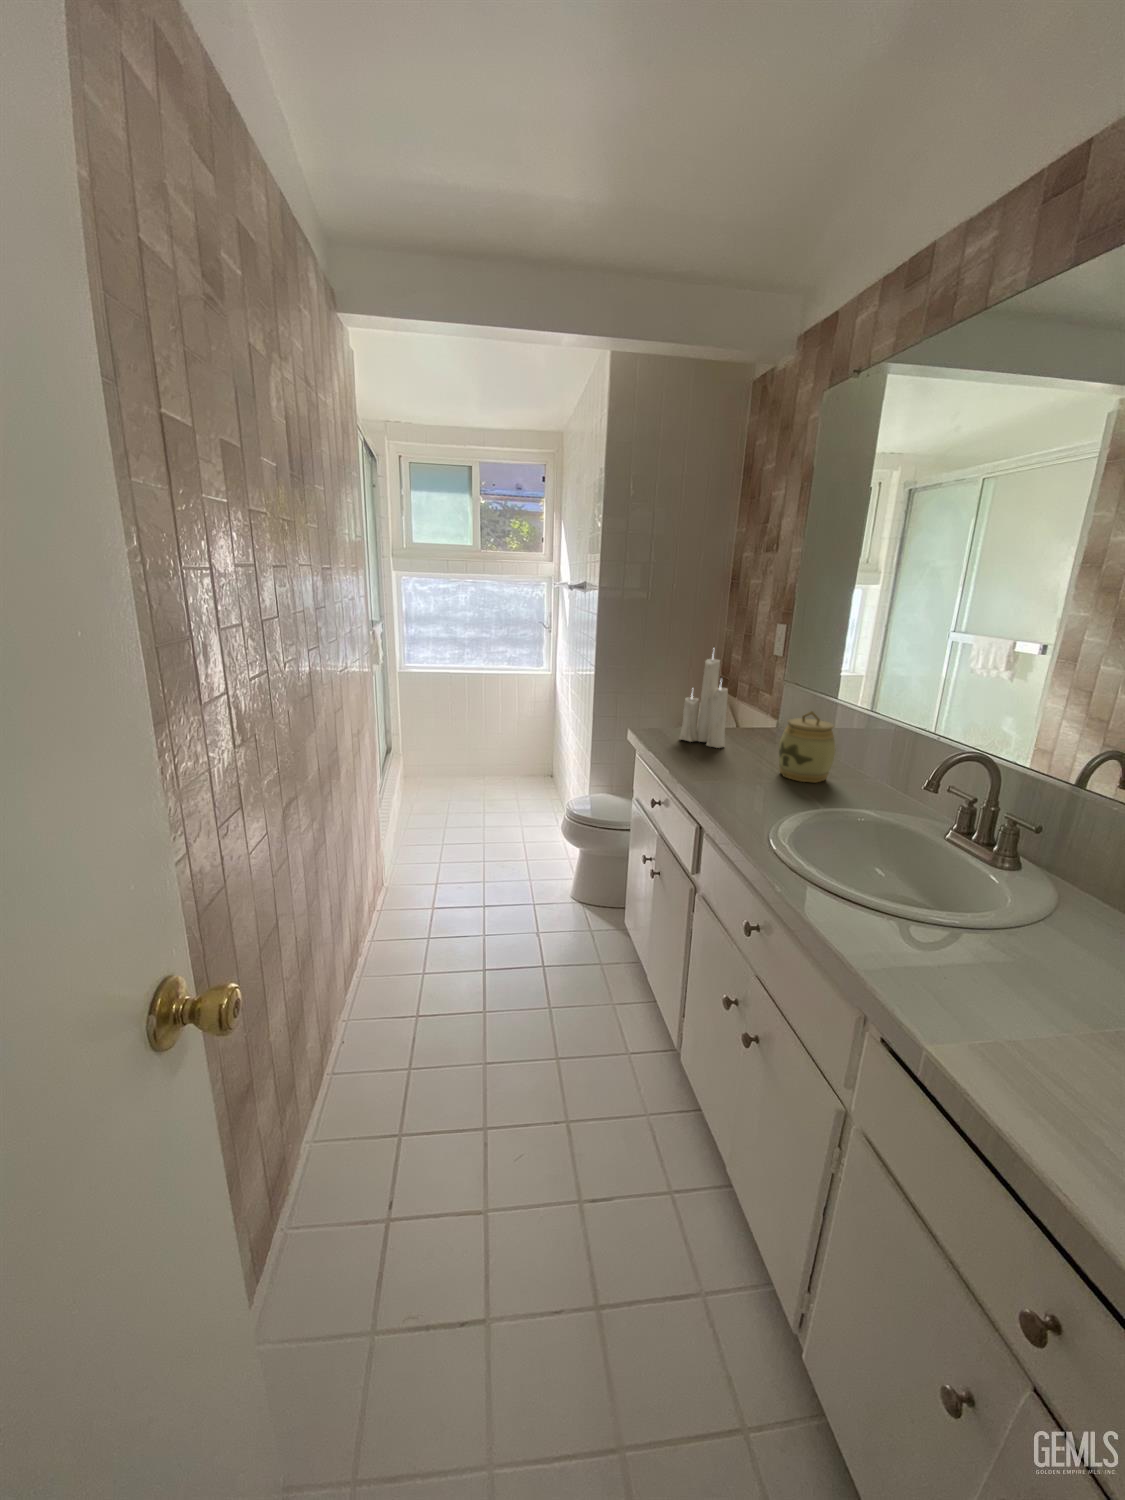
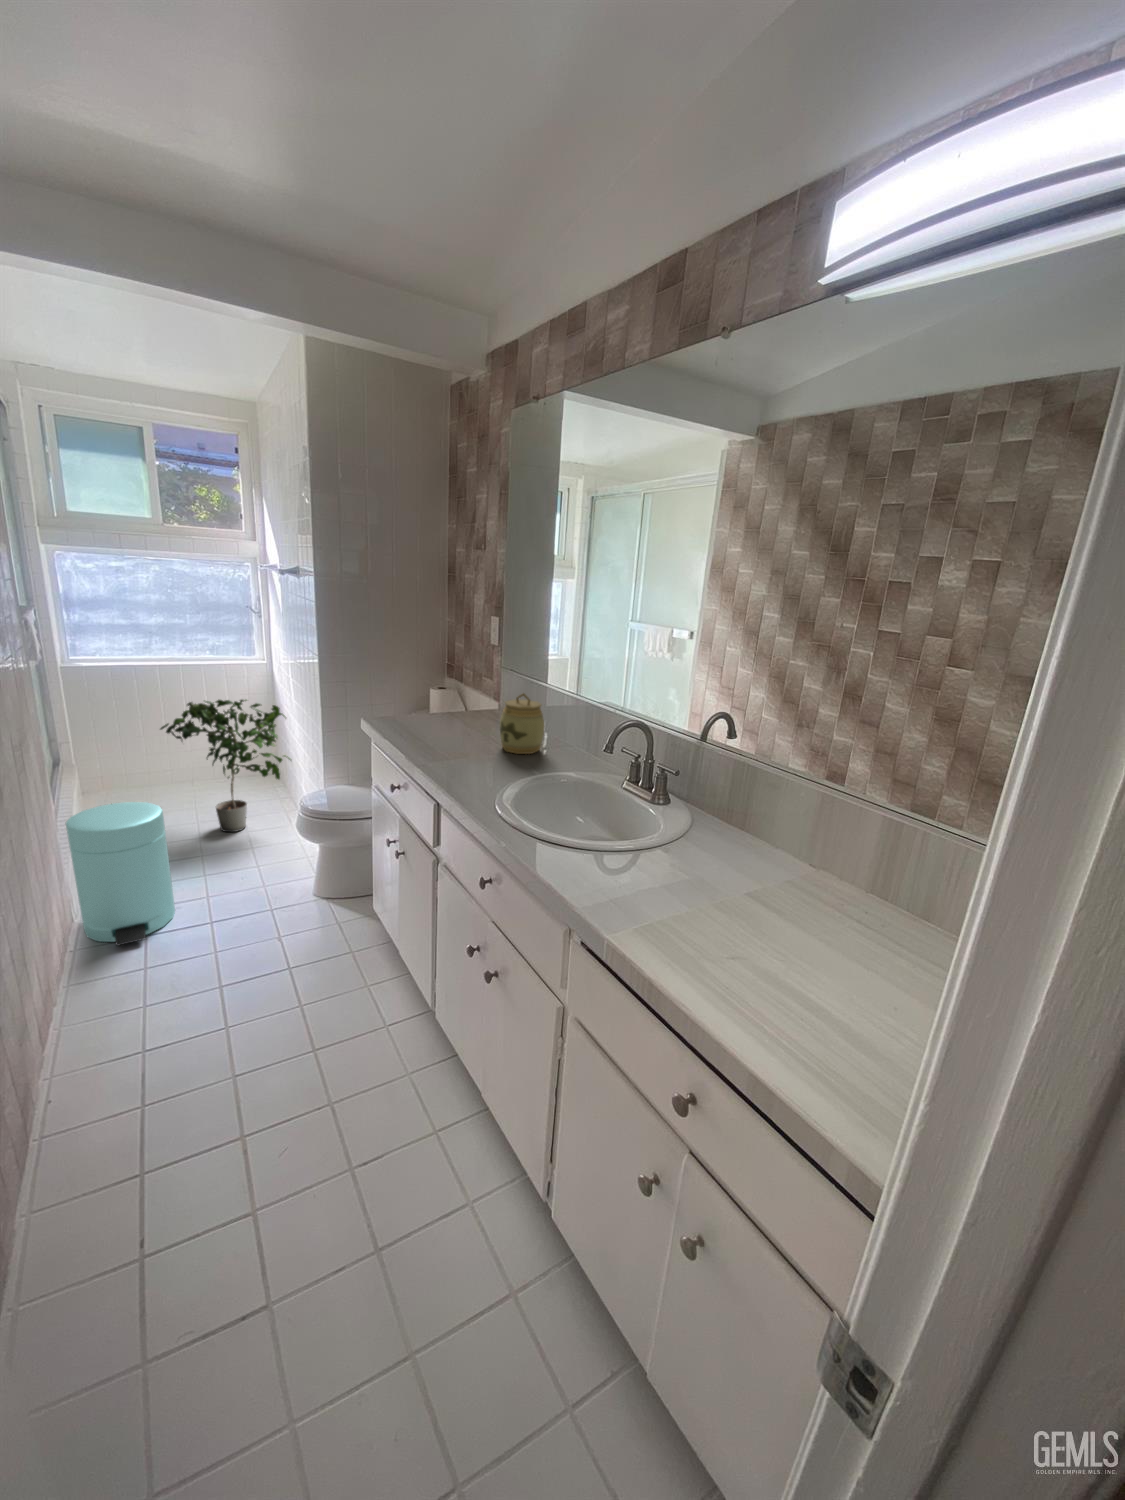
candle: present [680,655,728,748] -> none [412,633,454,730]
potted plant: none [460,705,562,826] -> present [160,700,291,832]
trash can: none [385,788,455,912] -> present [66,802,175,946]

